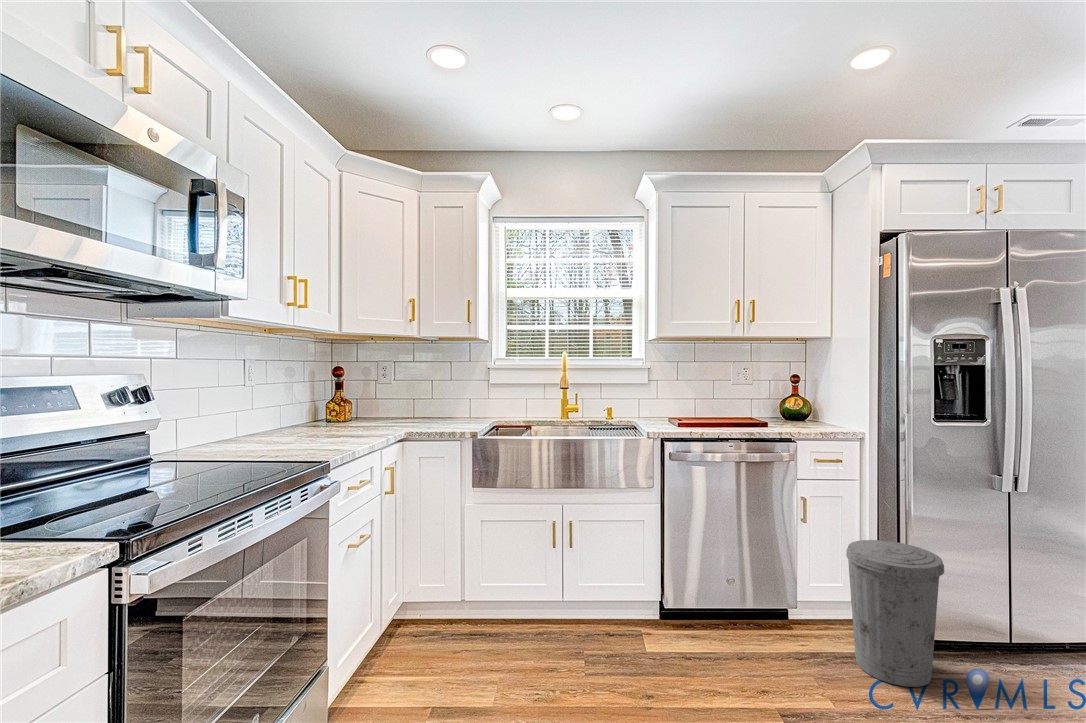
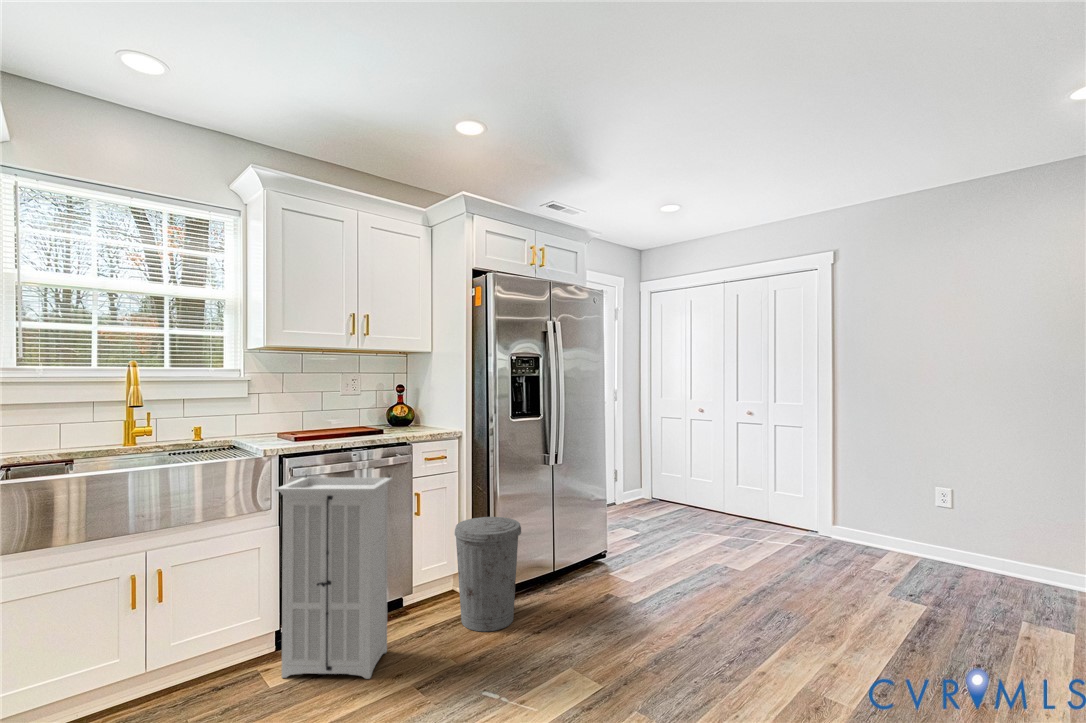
storage cabinet: none [649,461,764,681] -> present [275,475,392,679]

